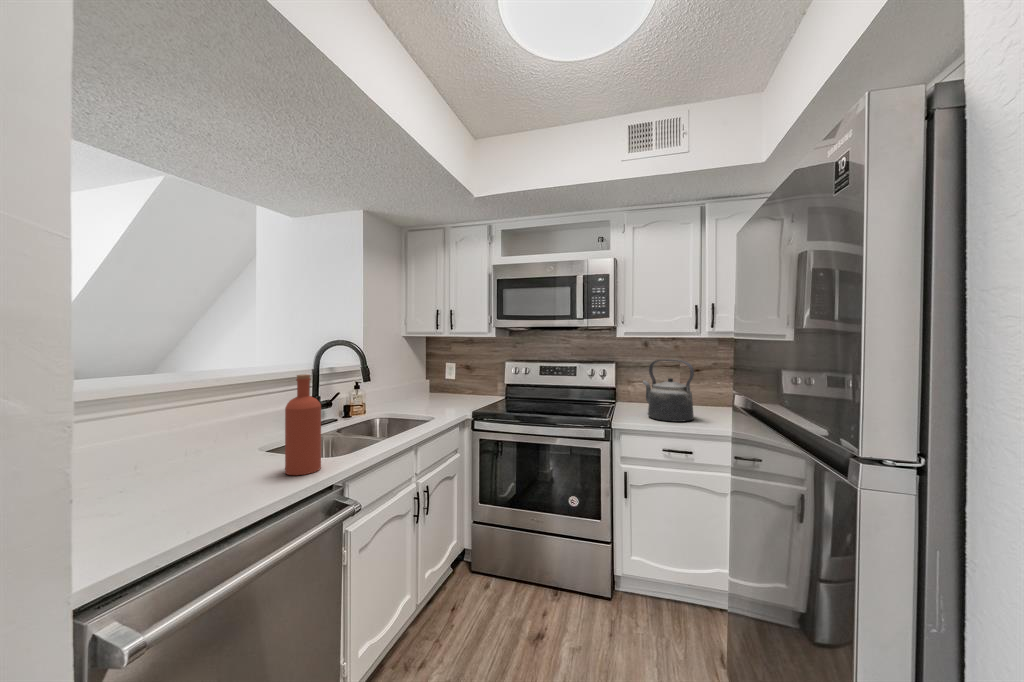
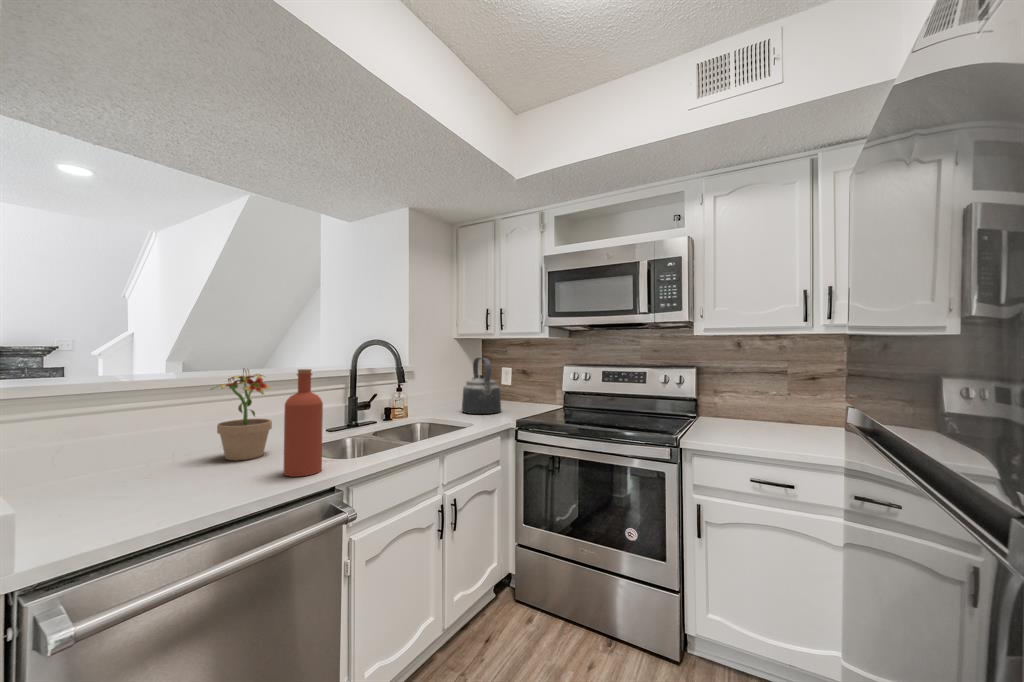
kettle: present [643,359,694,422] -> present [462,358,501,414]
potted plant: none [190,373,252,465] -> present [212,369,272,460]

